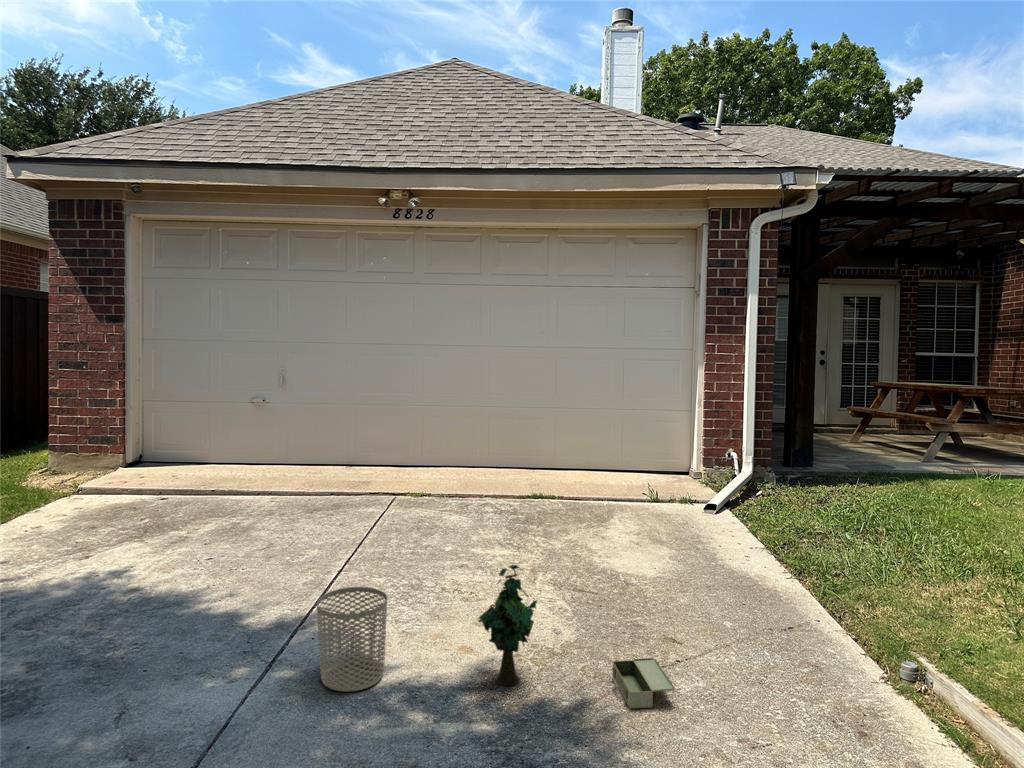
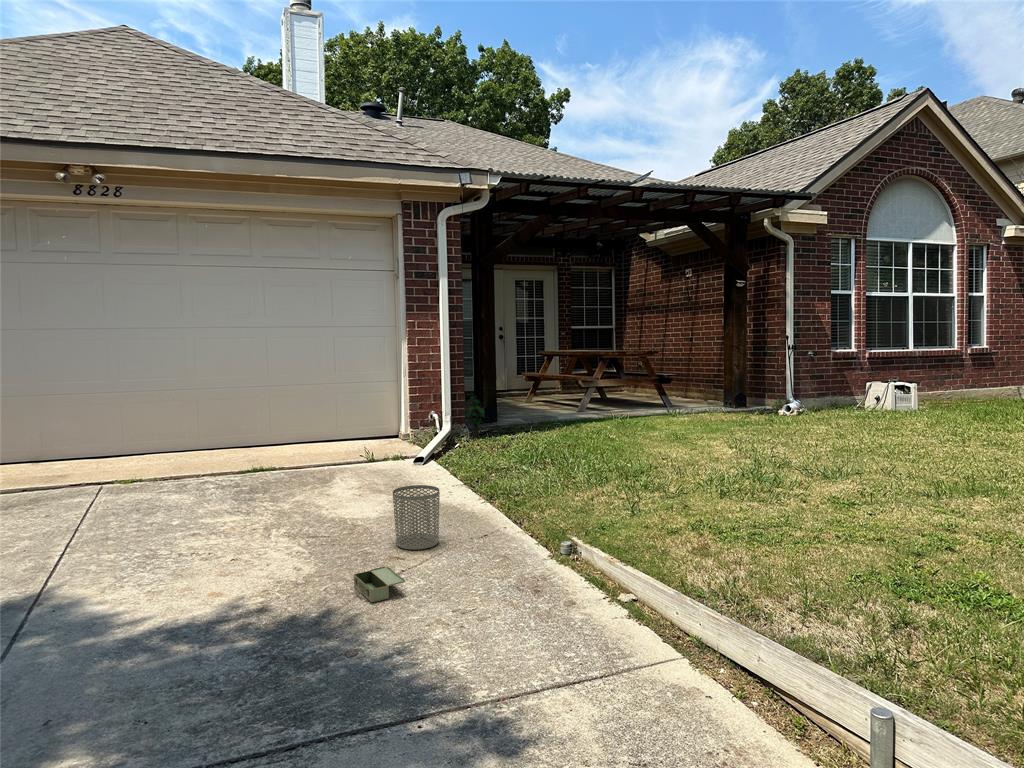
decorative plant: present [479,565,537,686] -> present [466,395,485,438]
waste bin: present [317,587,387,692] -> present [393,485,440,550]

